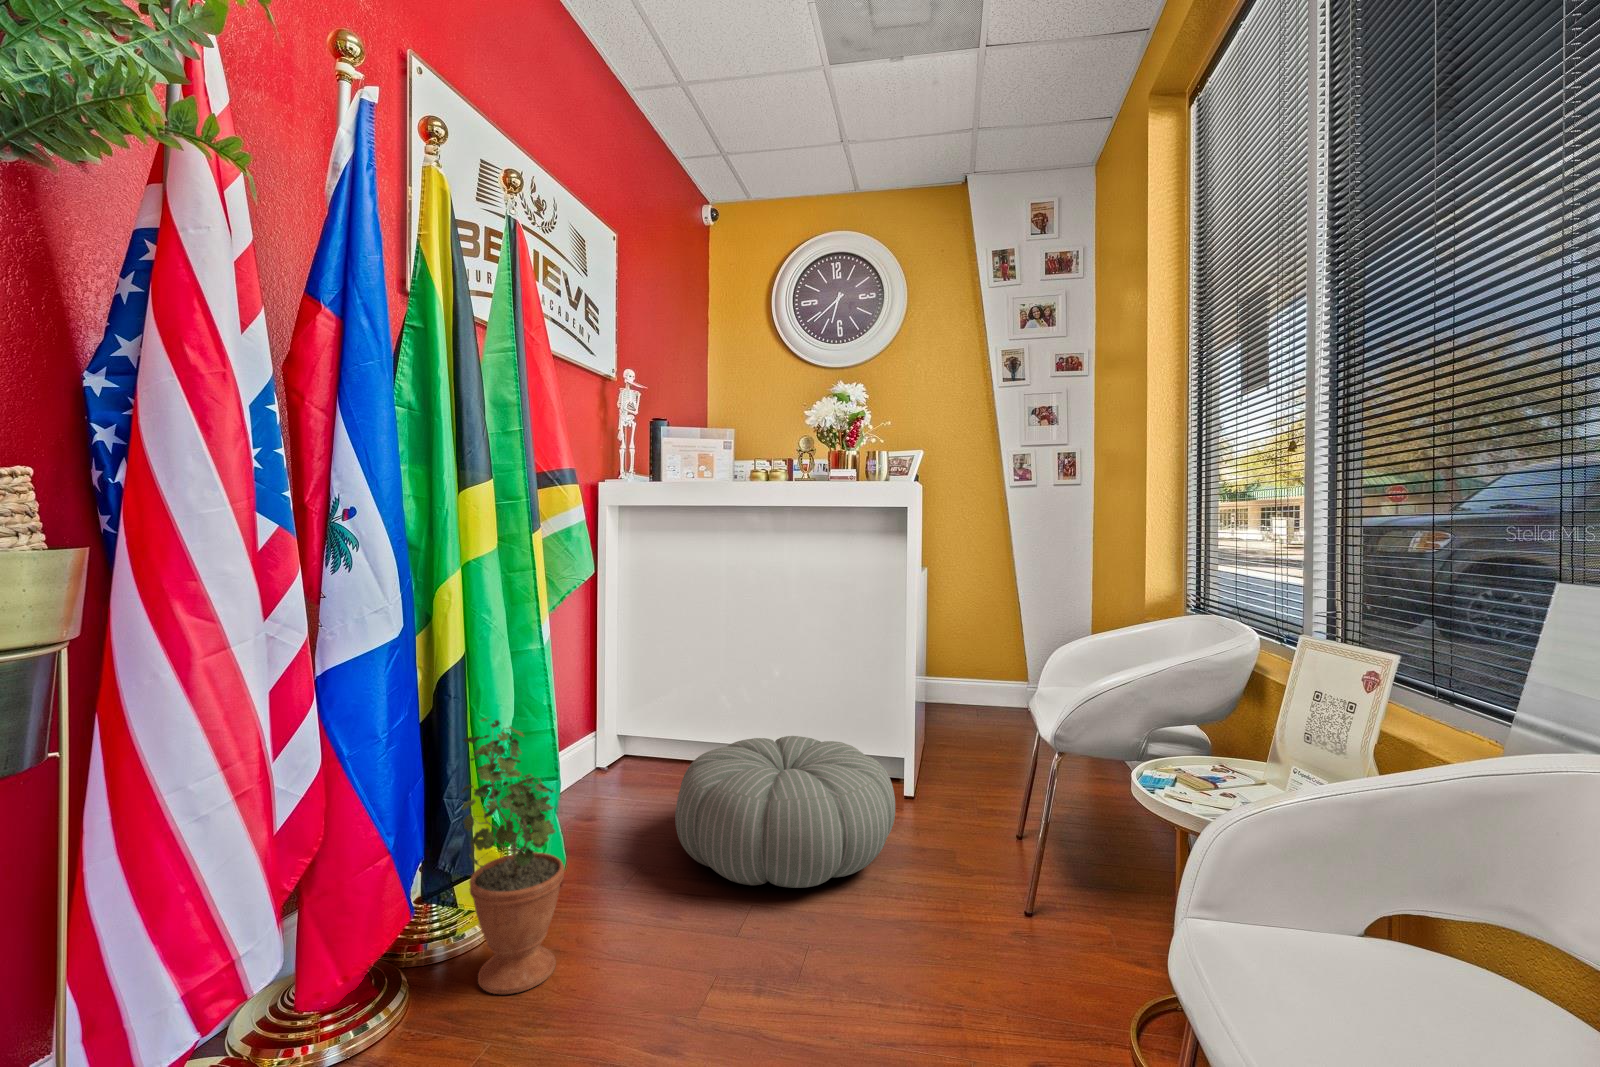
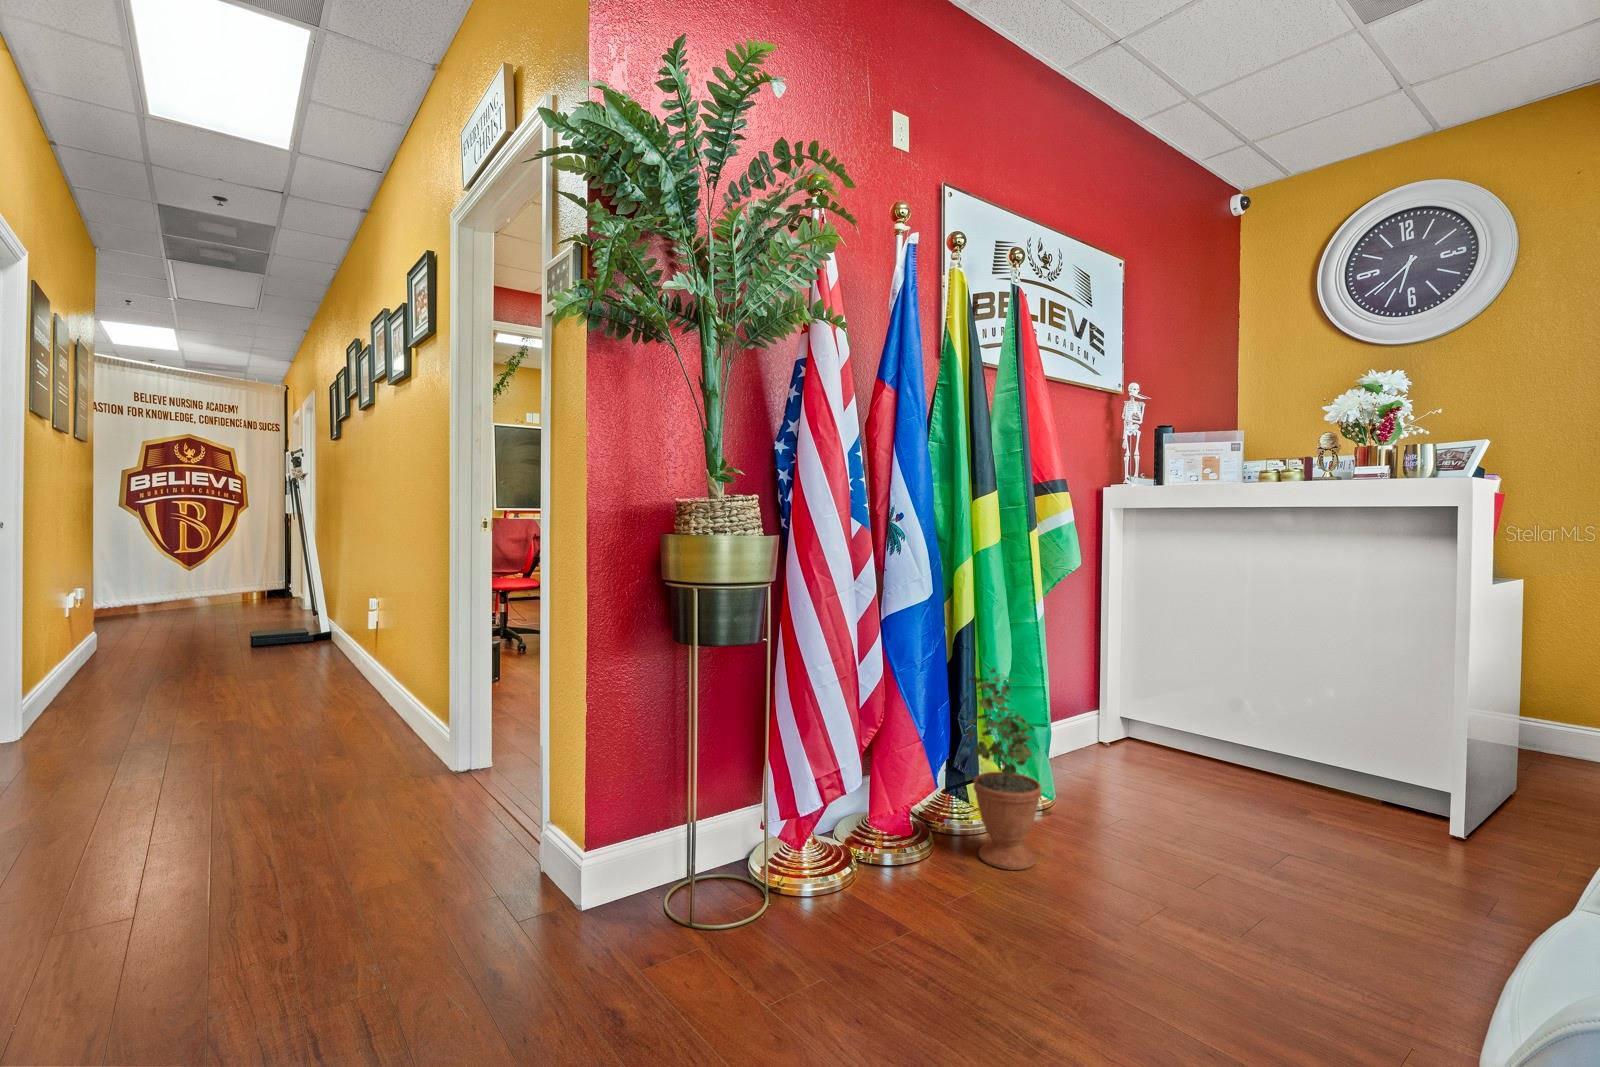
pouf: present [675,736,895,888] -> none [1154,736,1427,889]

